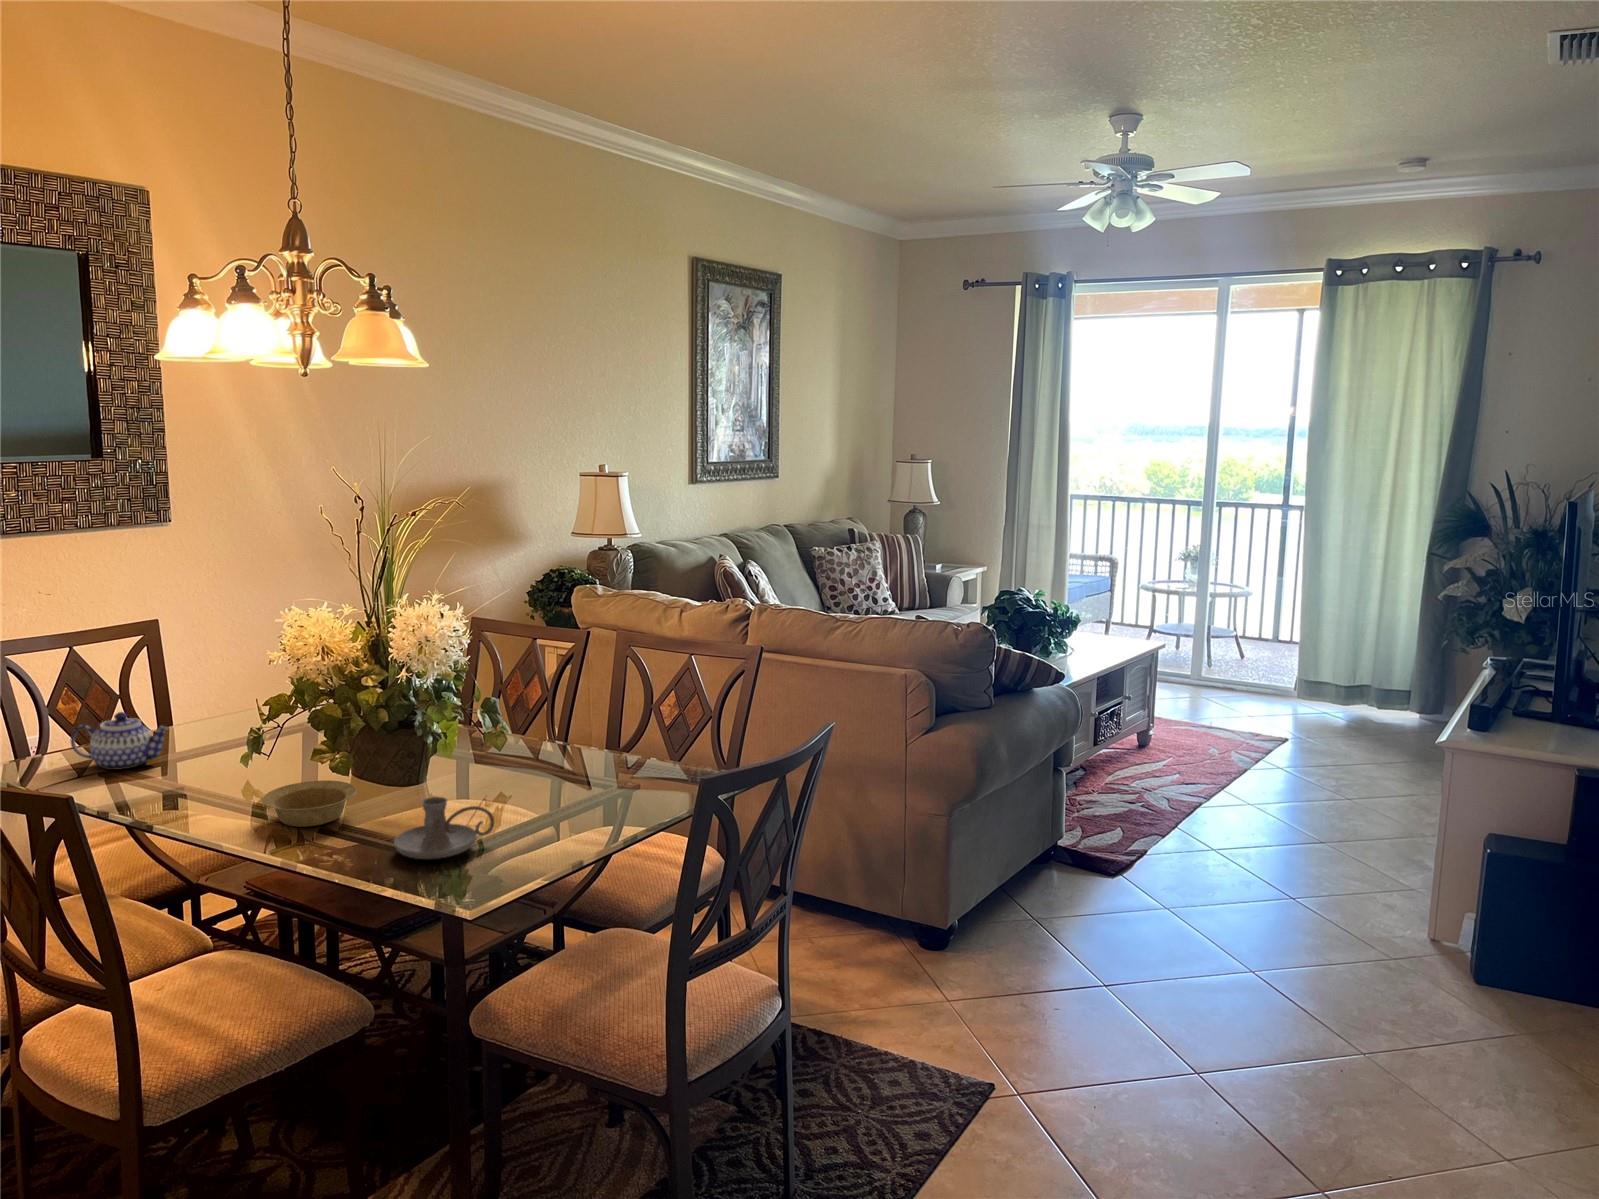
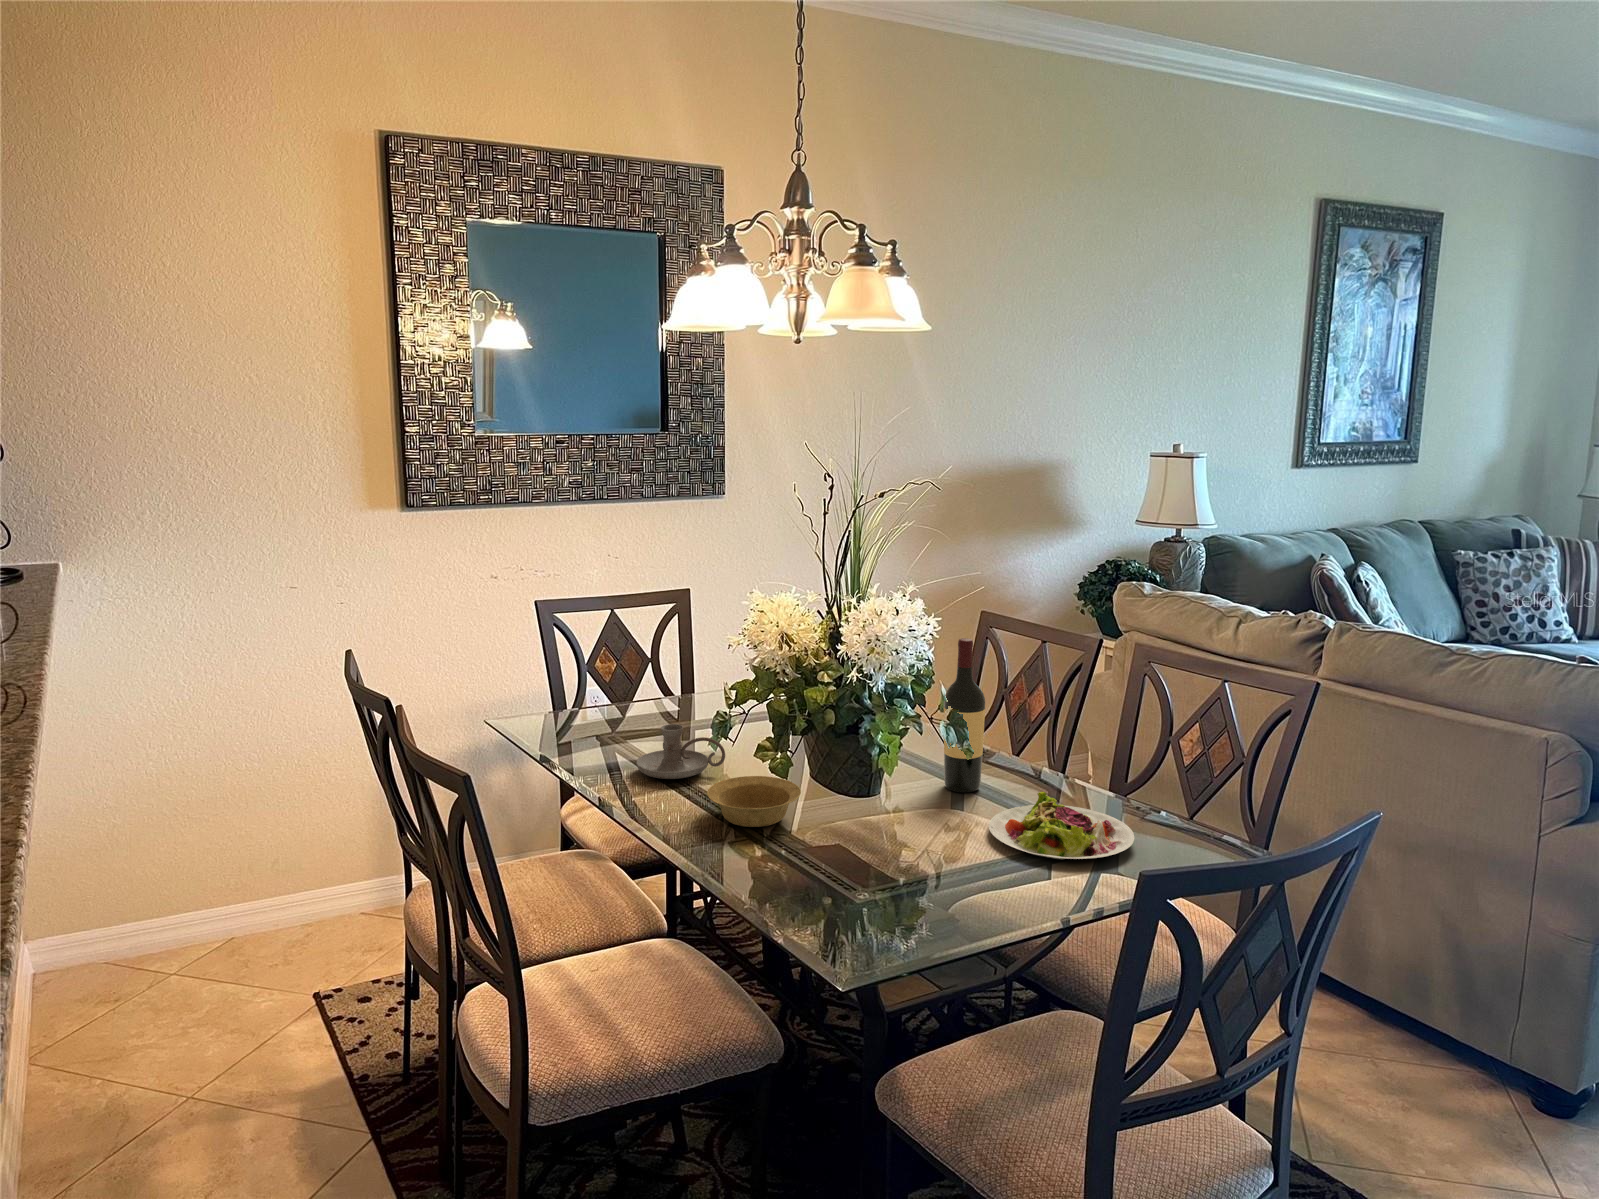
wine bottle: none [471,637,507,771] -> present [944,638,985,792]
teapot: present [71,712,167,770] -> none [585,677,663,733]
salad plate: none [528,757,646,806] -> present [989,792,1134,859]
candle holder: present [394,797,494,859] -> present [636,724,725,779]

